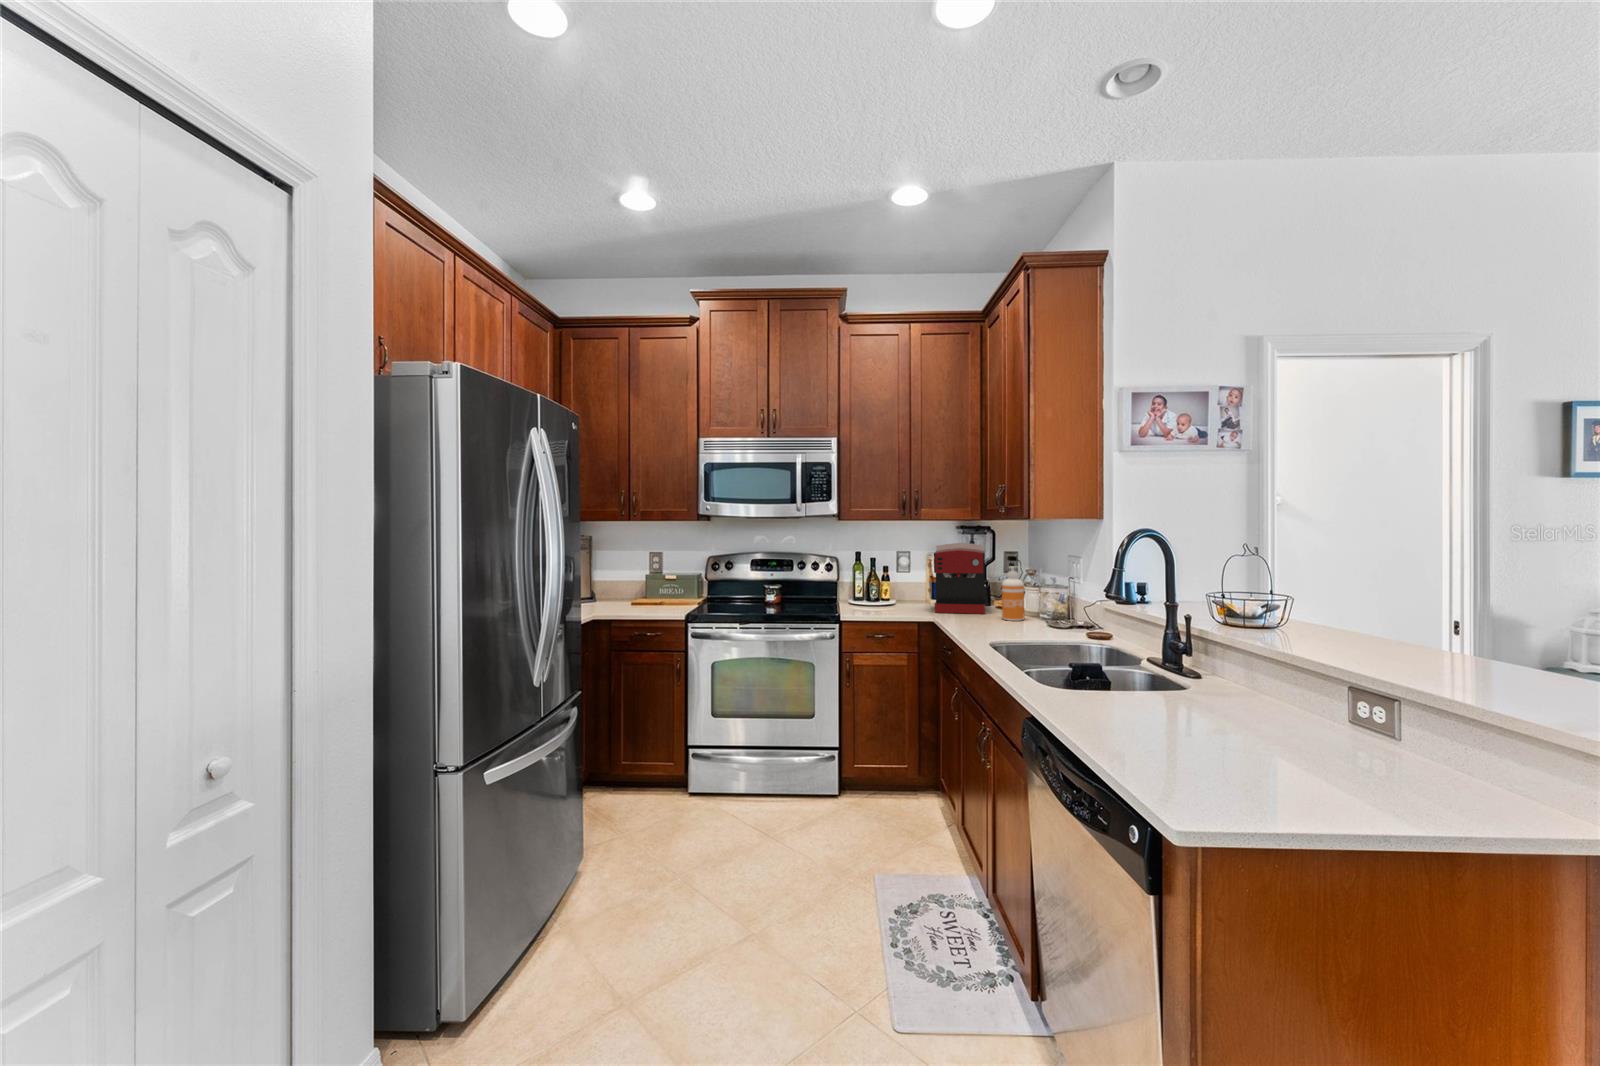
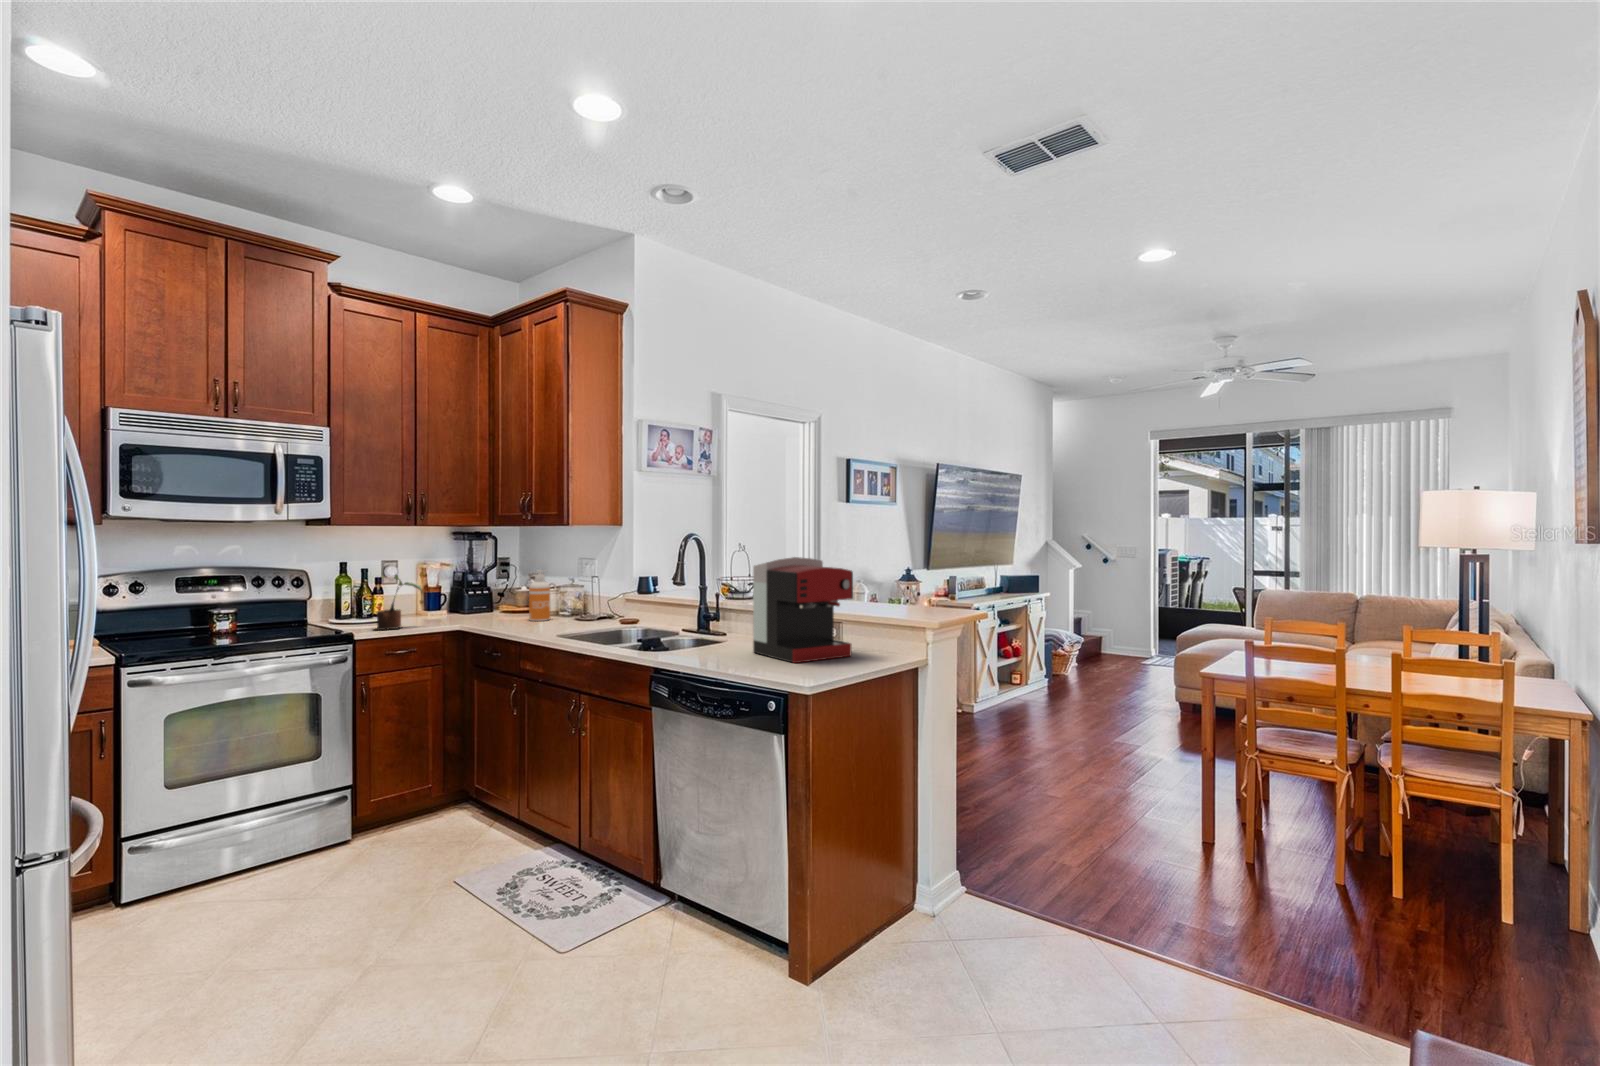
coffee maker: present [934,543,985,614] -> present [753,557,853,663]
potted plant: none [860,566,901,615] -> present [375,575,422,630]

